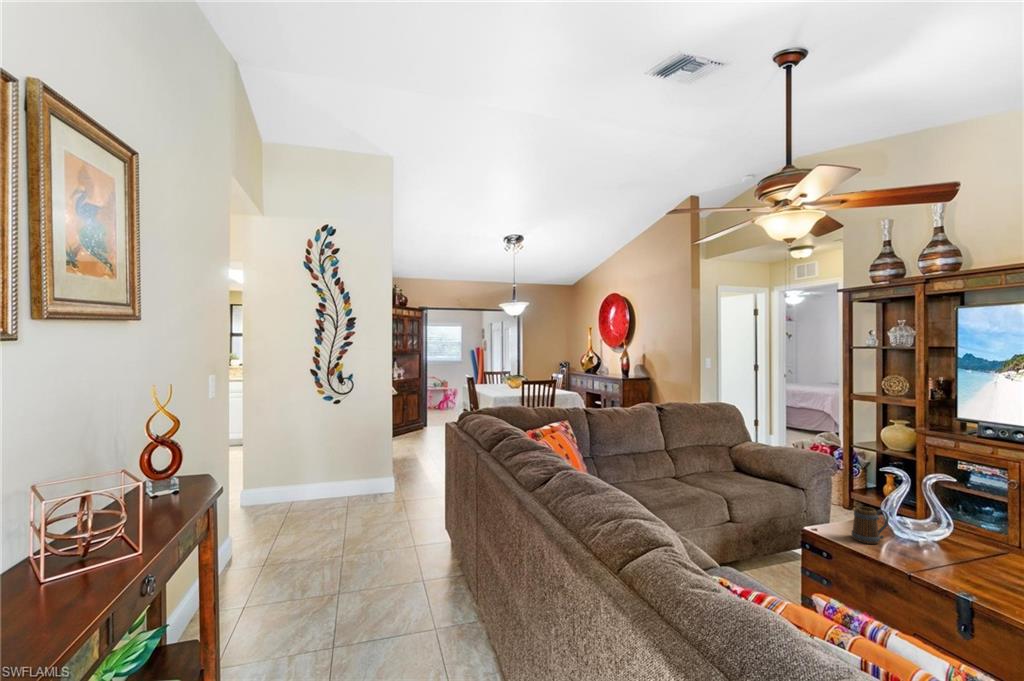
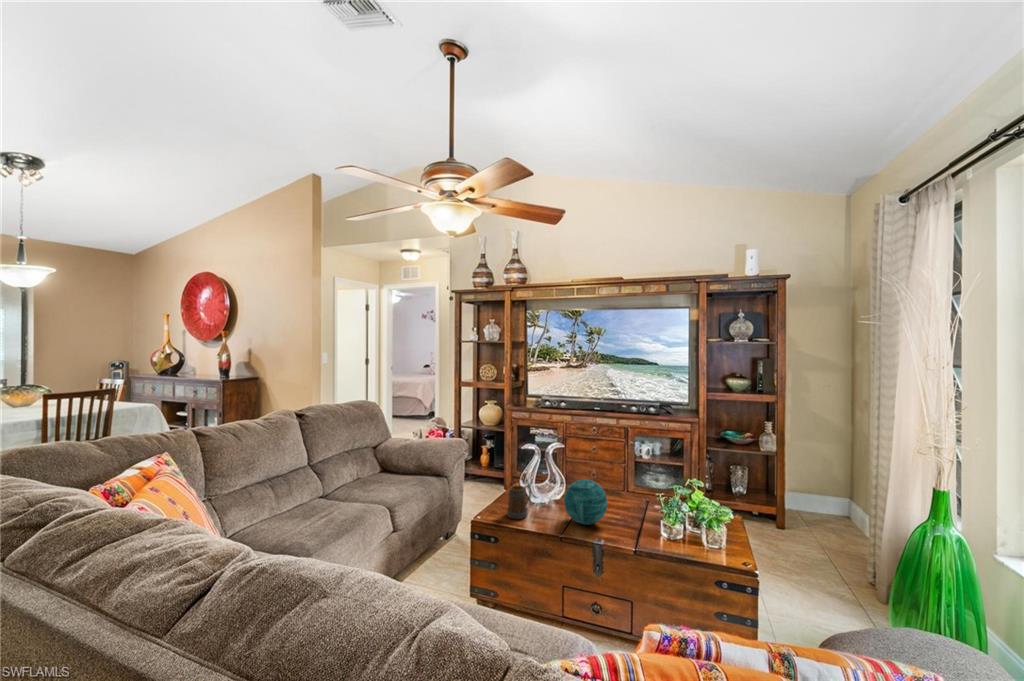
decorative orb: none [929,518,1002,575] -> present [564,479,607,525]

